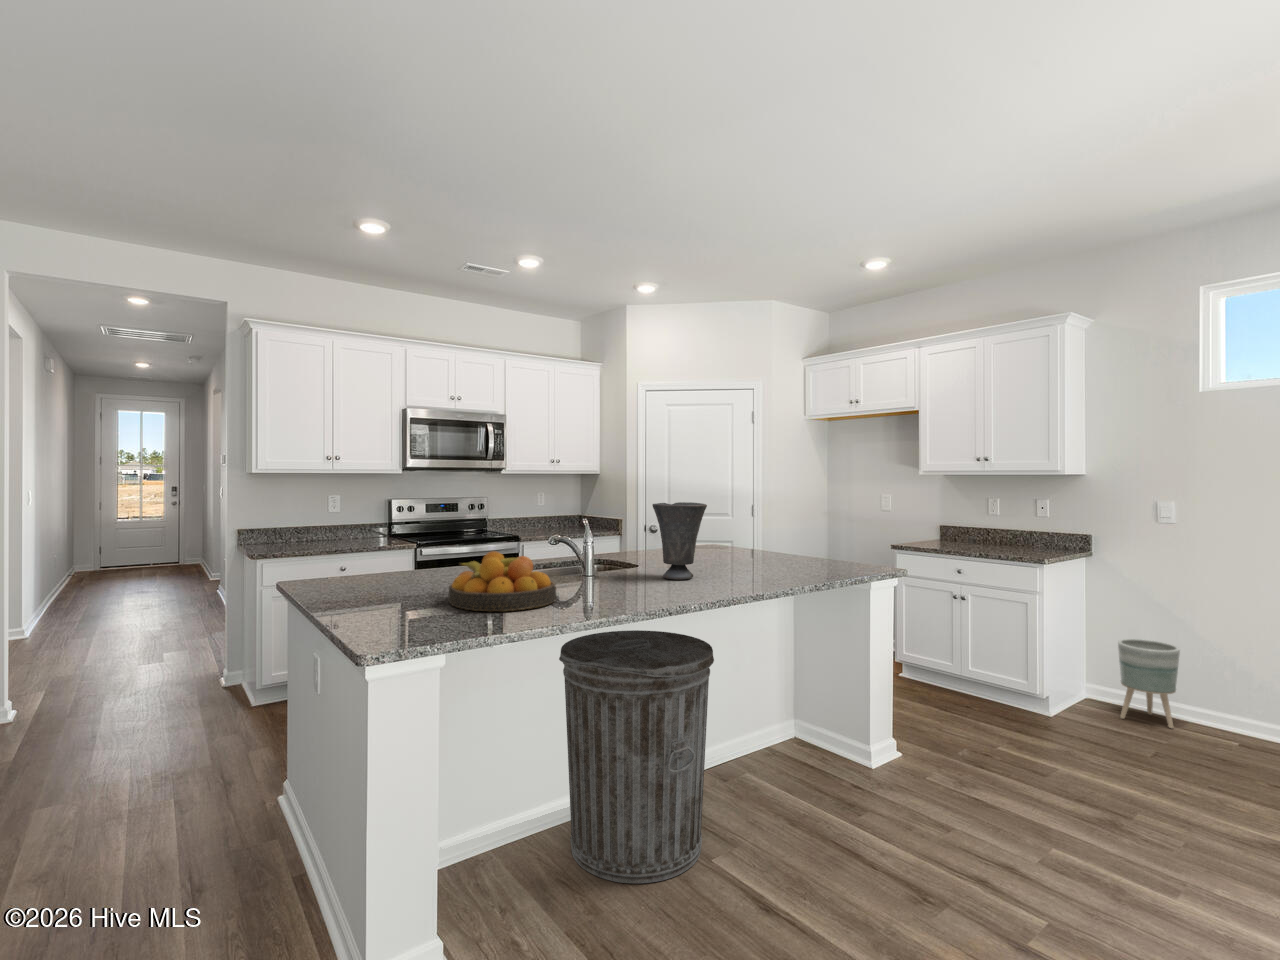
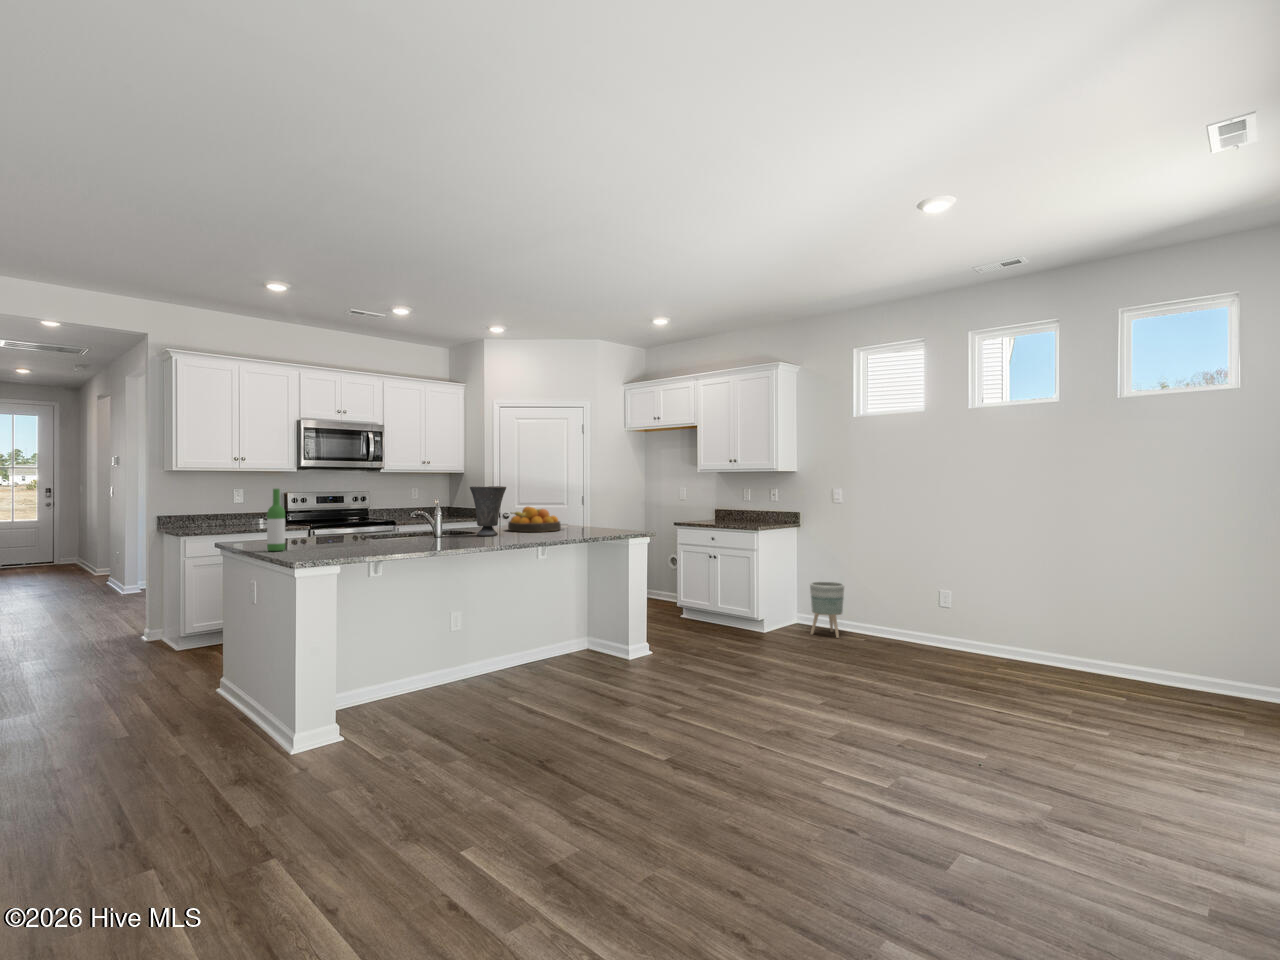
wine bottle: none [362,515,389,619] -> present [267,489,285,551]
fruit bowl: present [449,551,556,611] -> present [508,507,561,532]
trash can: present [559,630,714,884] -> none [398,569,500,714]

